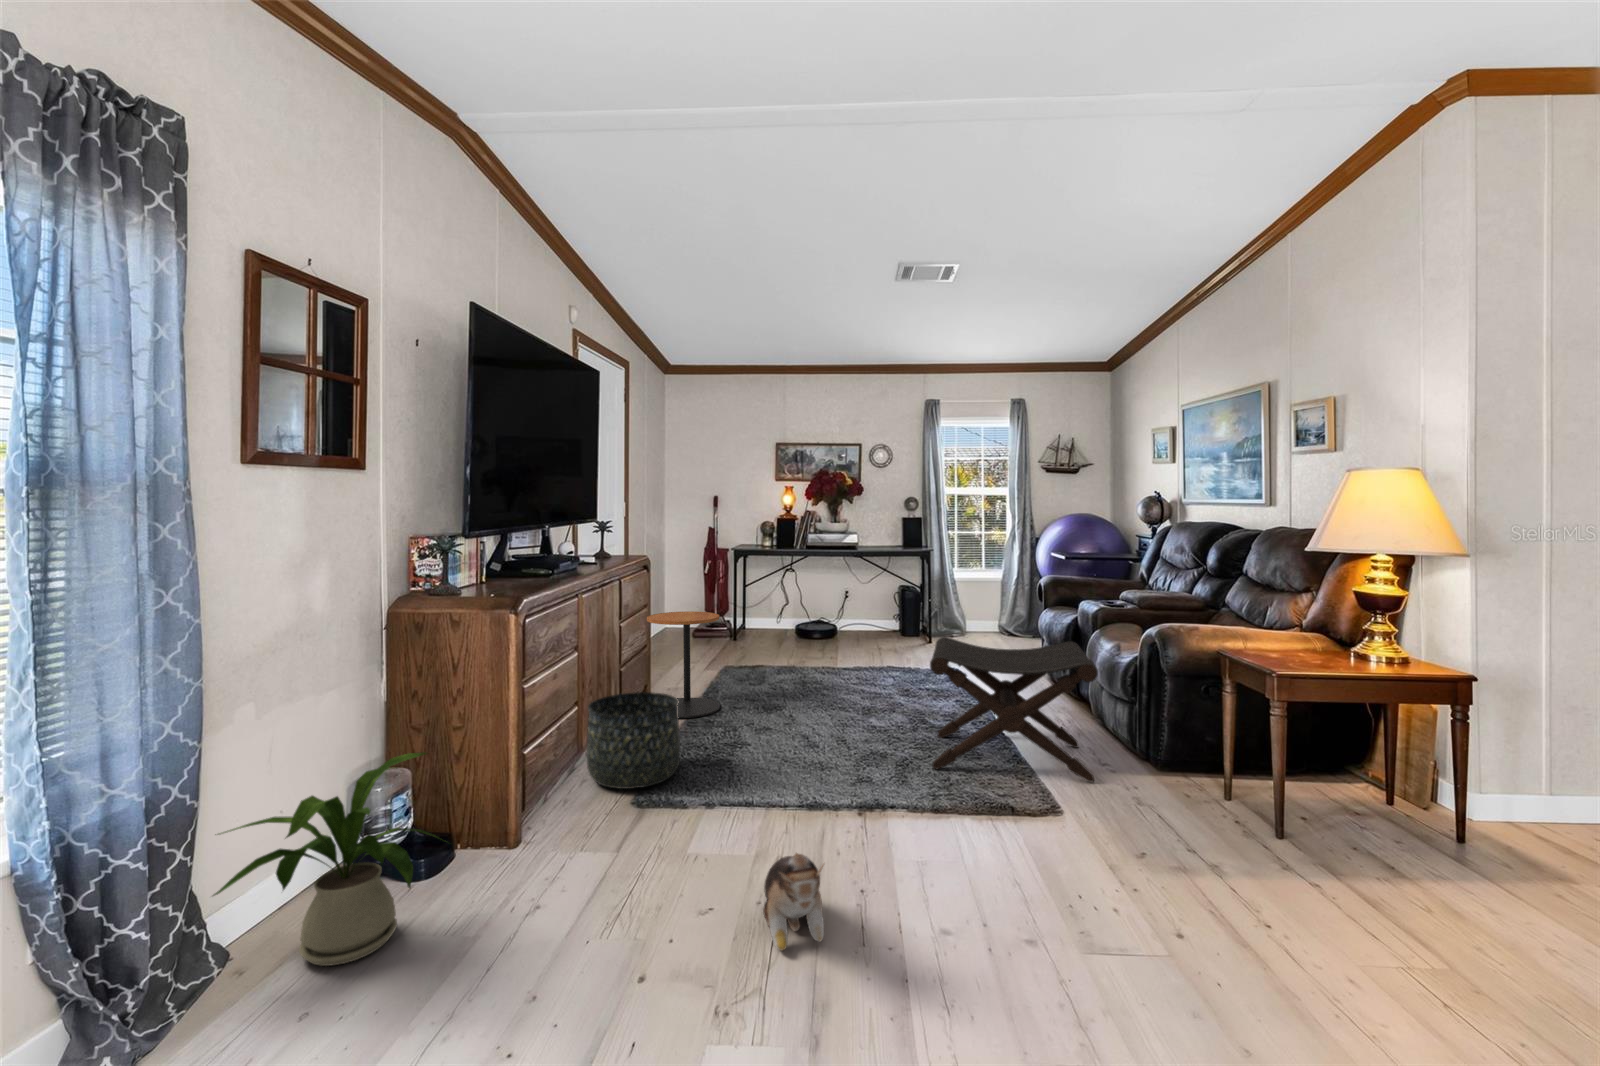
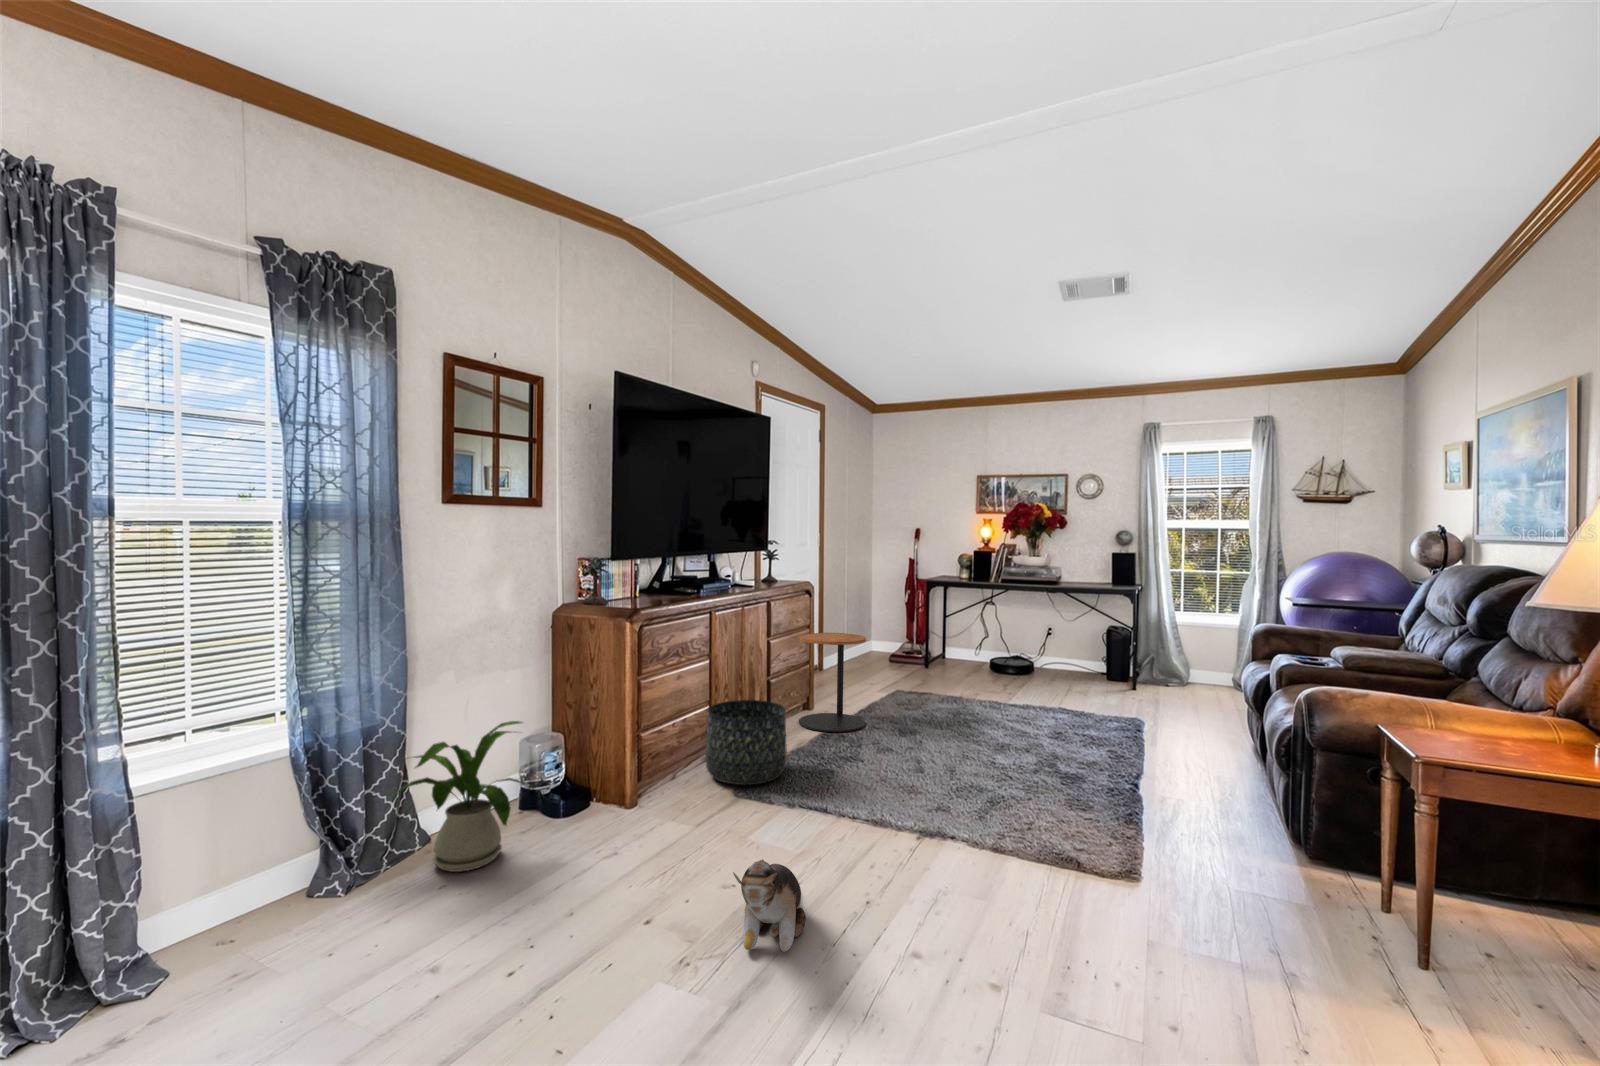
footstool: present [930,637,1098,782] -> none [1028,679,1237,867]

